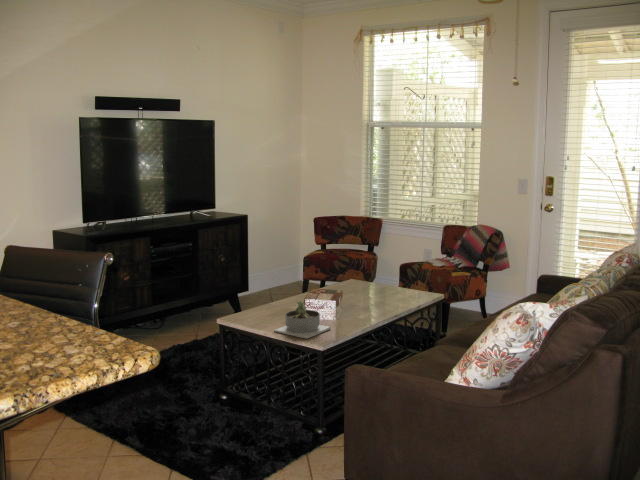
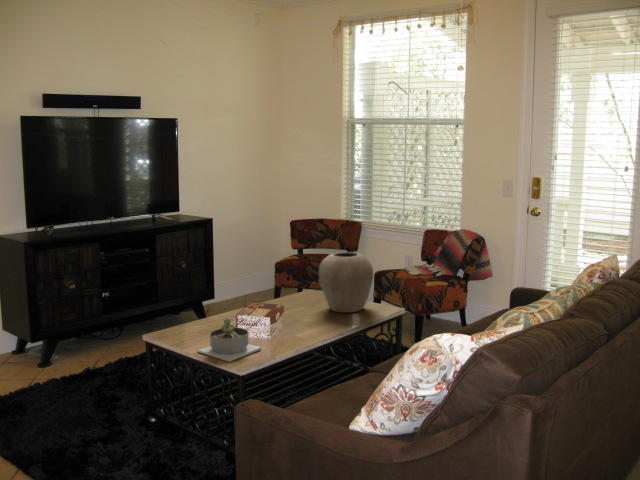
vase: none [366,244,416,299] -> present [319,252,373,313]

